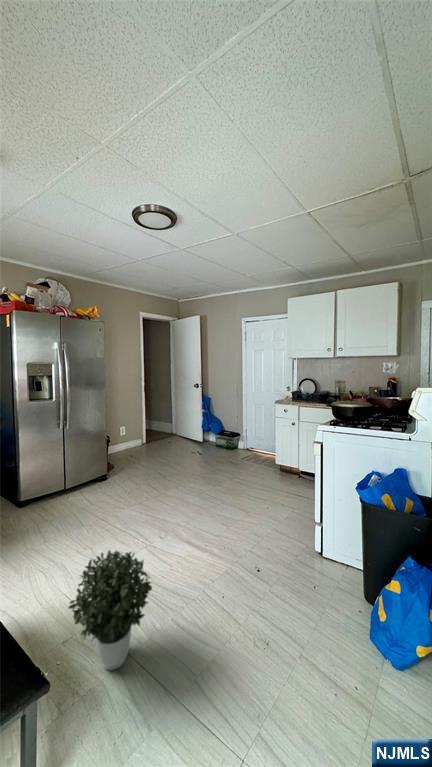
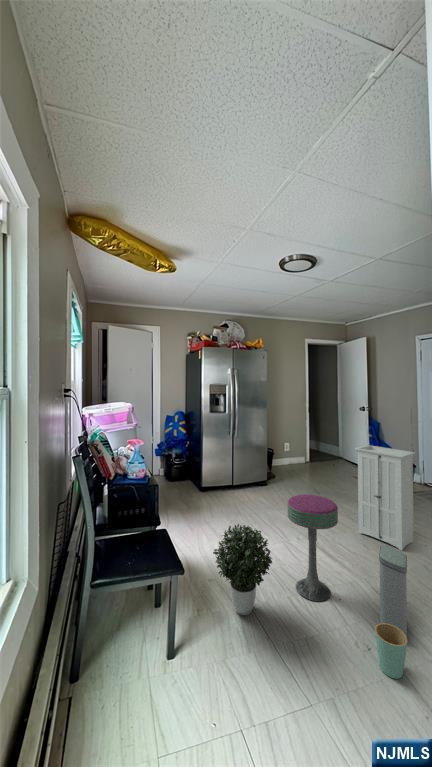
storage cabinet: none [208,422,258,517] -> present [354,445,415,550]
bar stool: none [159,489,214,607] -> present [288,495,338,601]
trash can: none [256,525,294,659] -> present [375,545,408,679]

